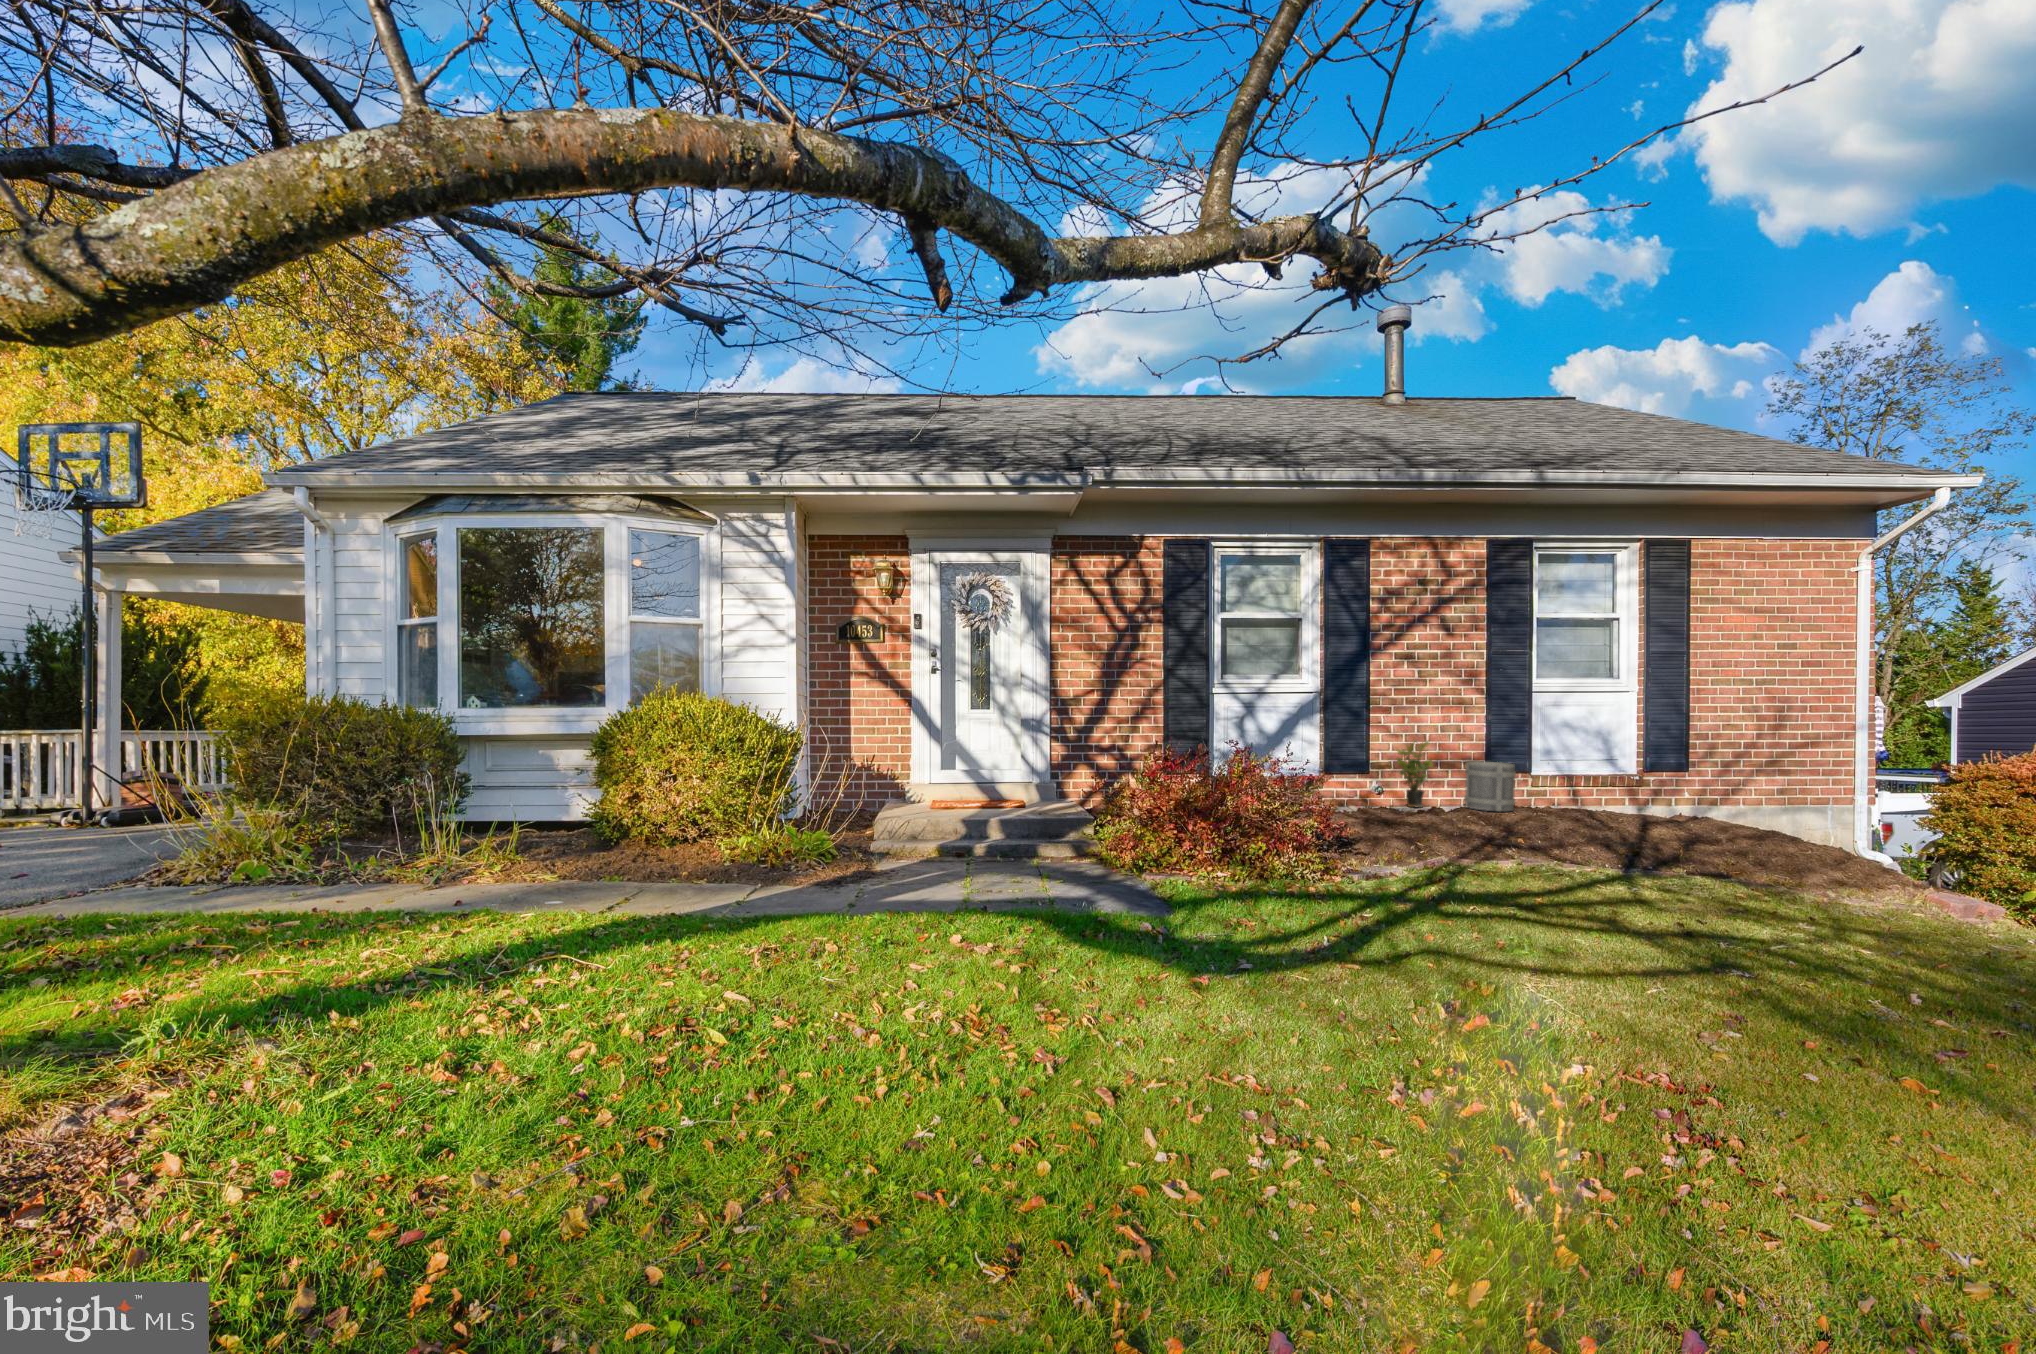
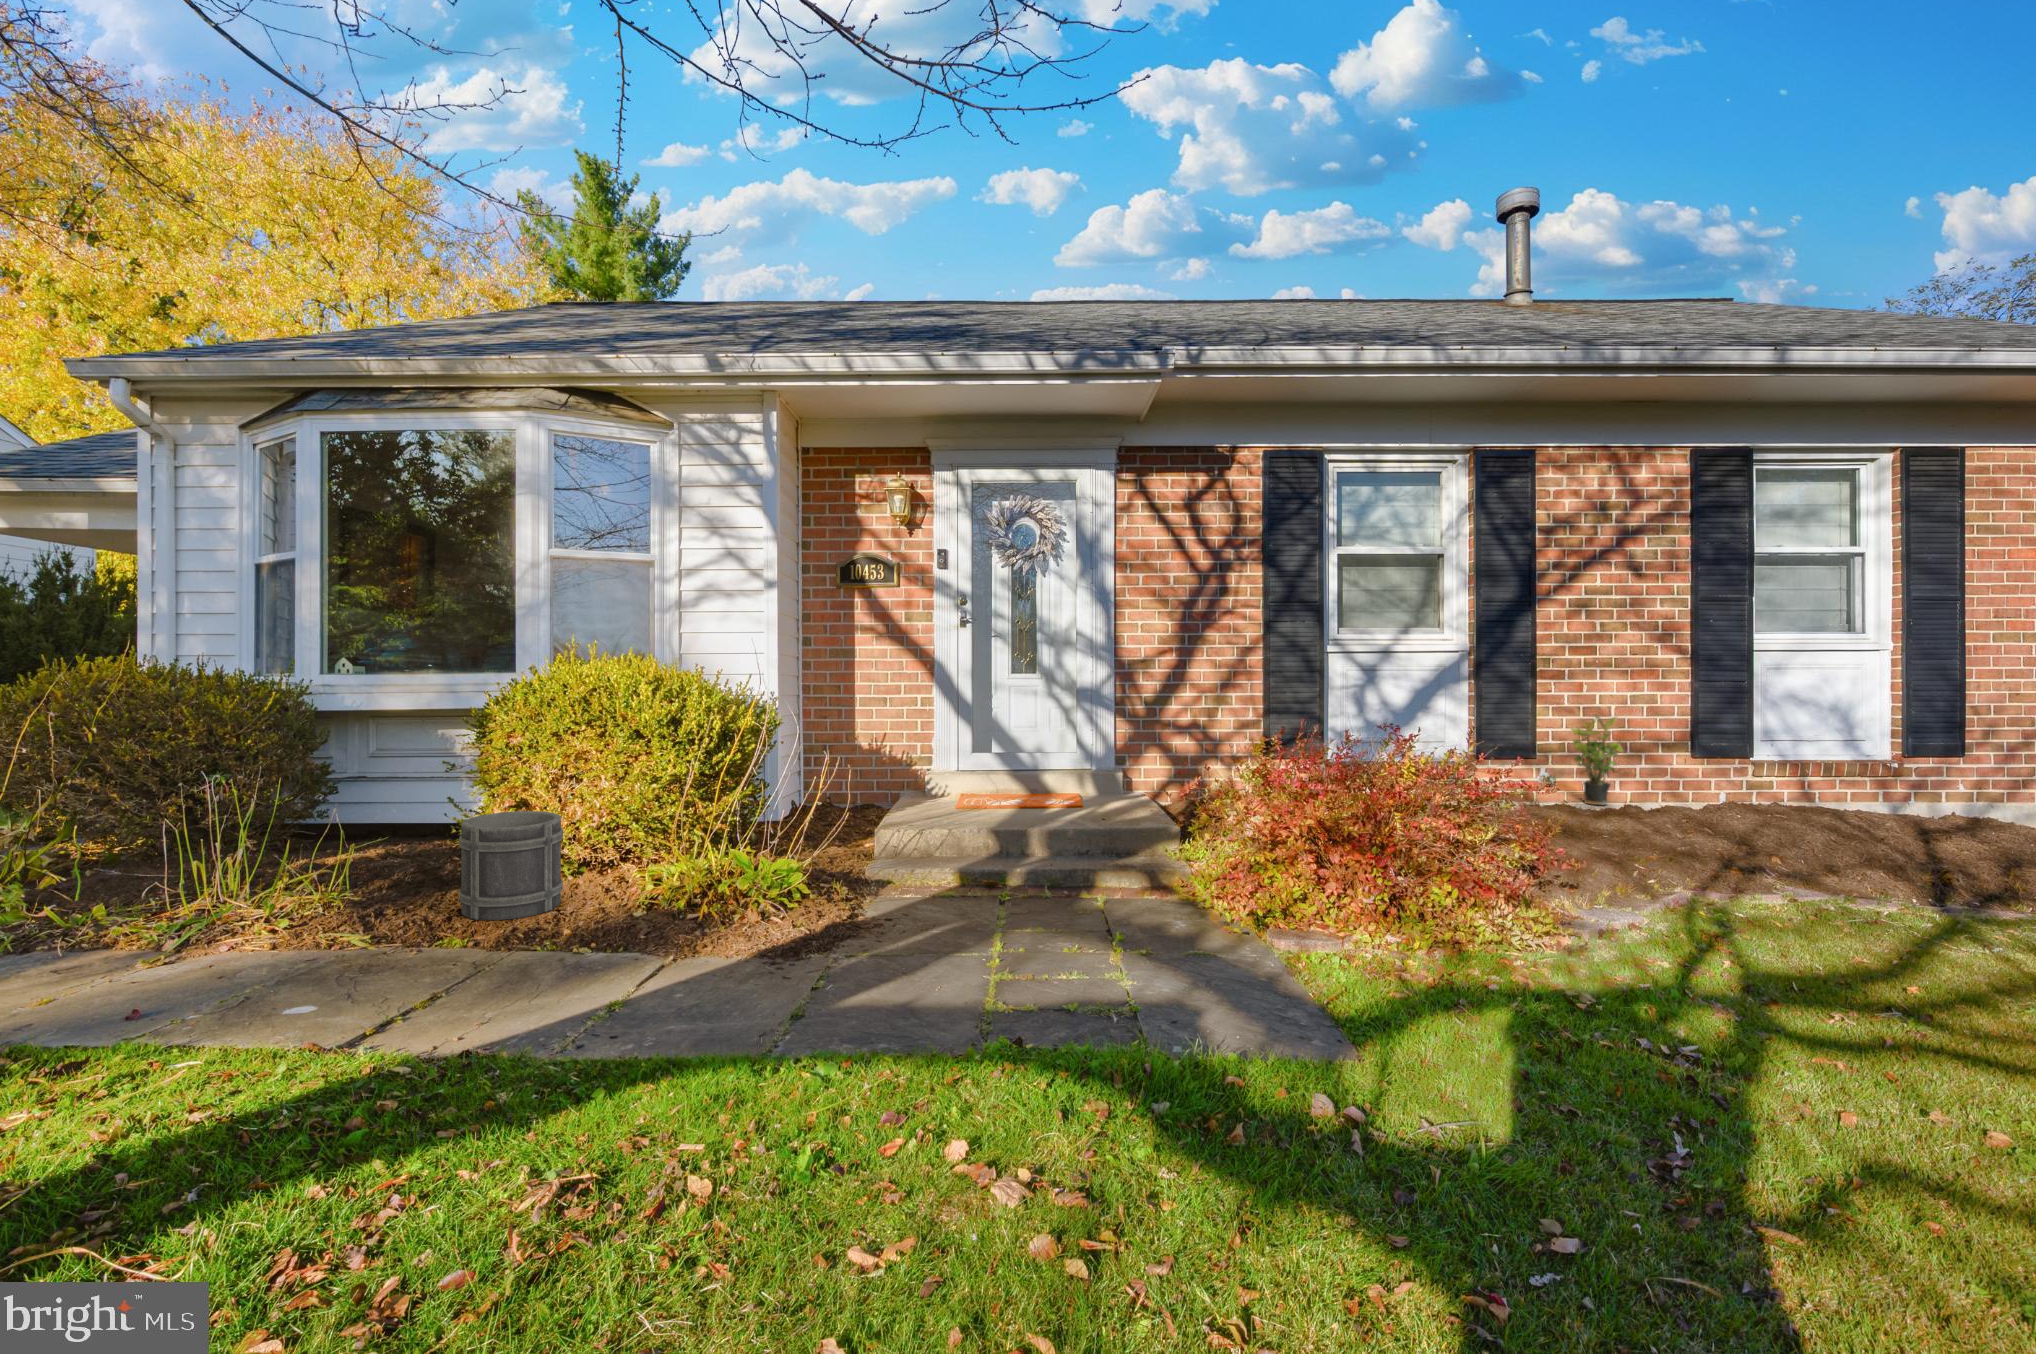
bucket: present [1464,761,1516,811] -> present [459,811,563,920]

